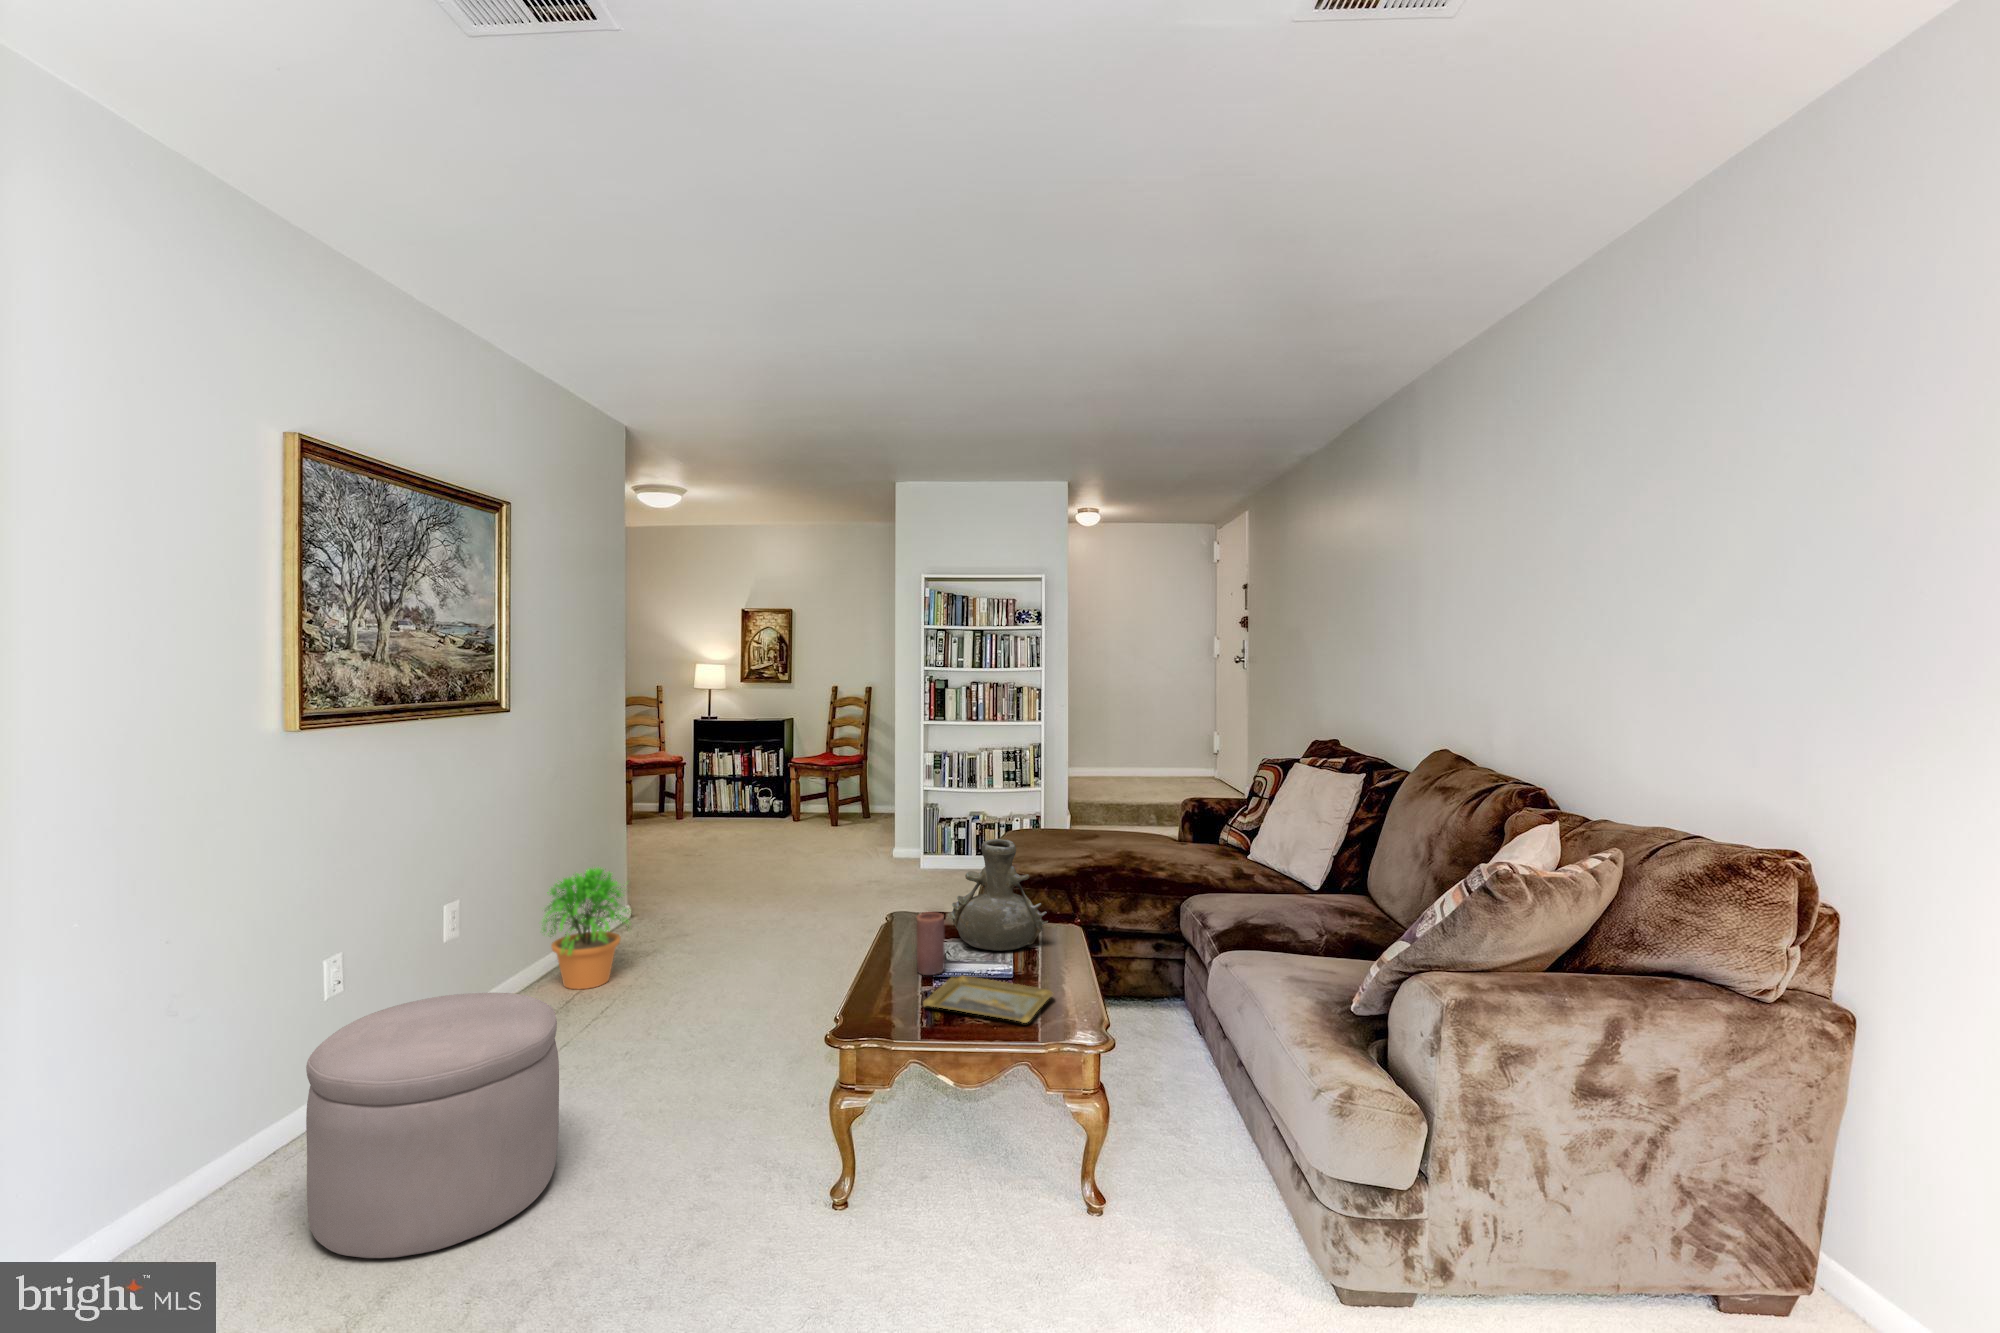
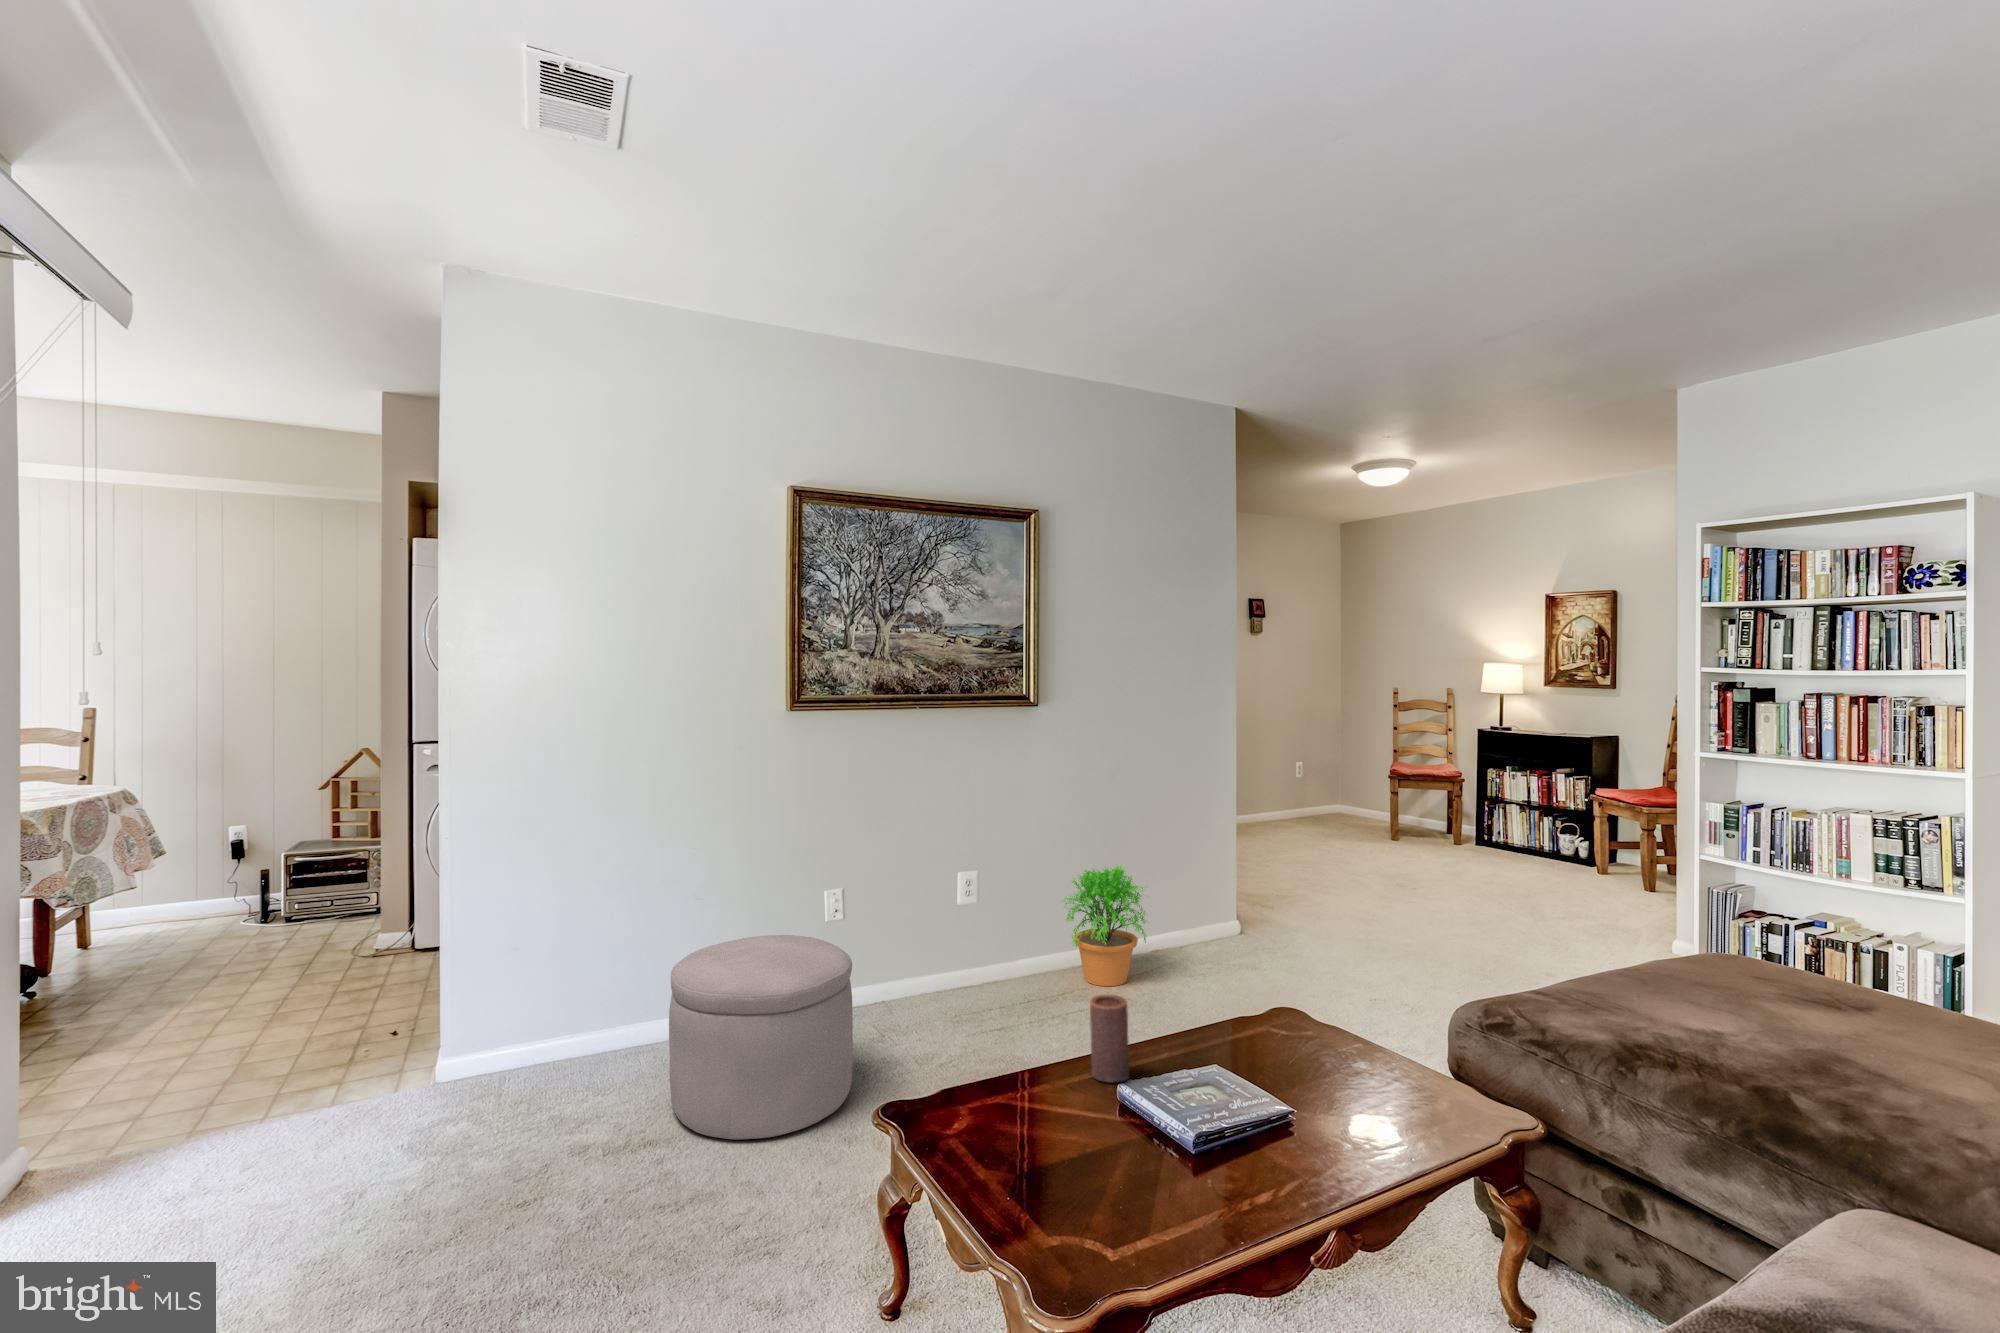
vase: present [948,839,1048,951] -> none [1205,924,1332,1101]
tray: present [923,976,1053,1023] -> none [991,1090,1132,1185]

